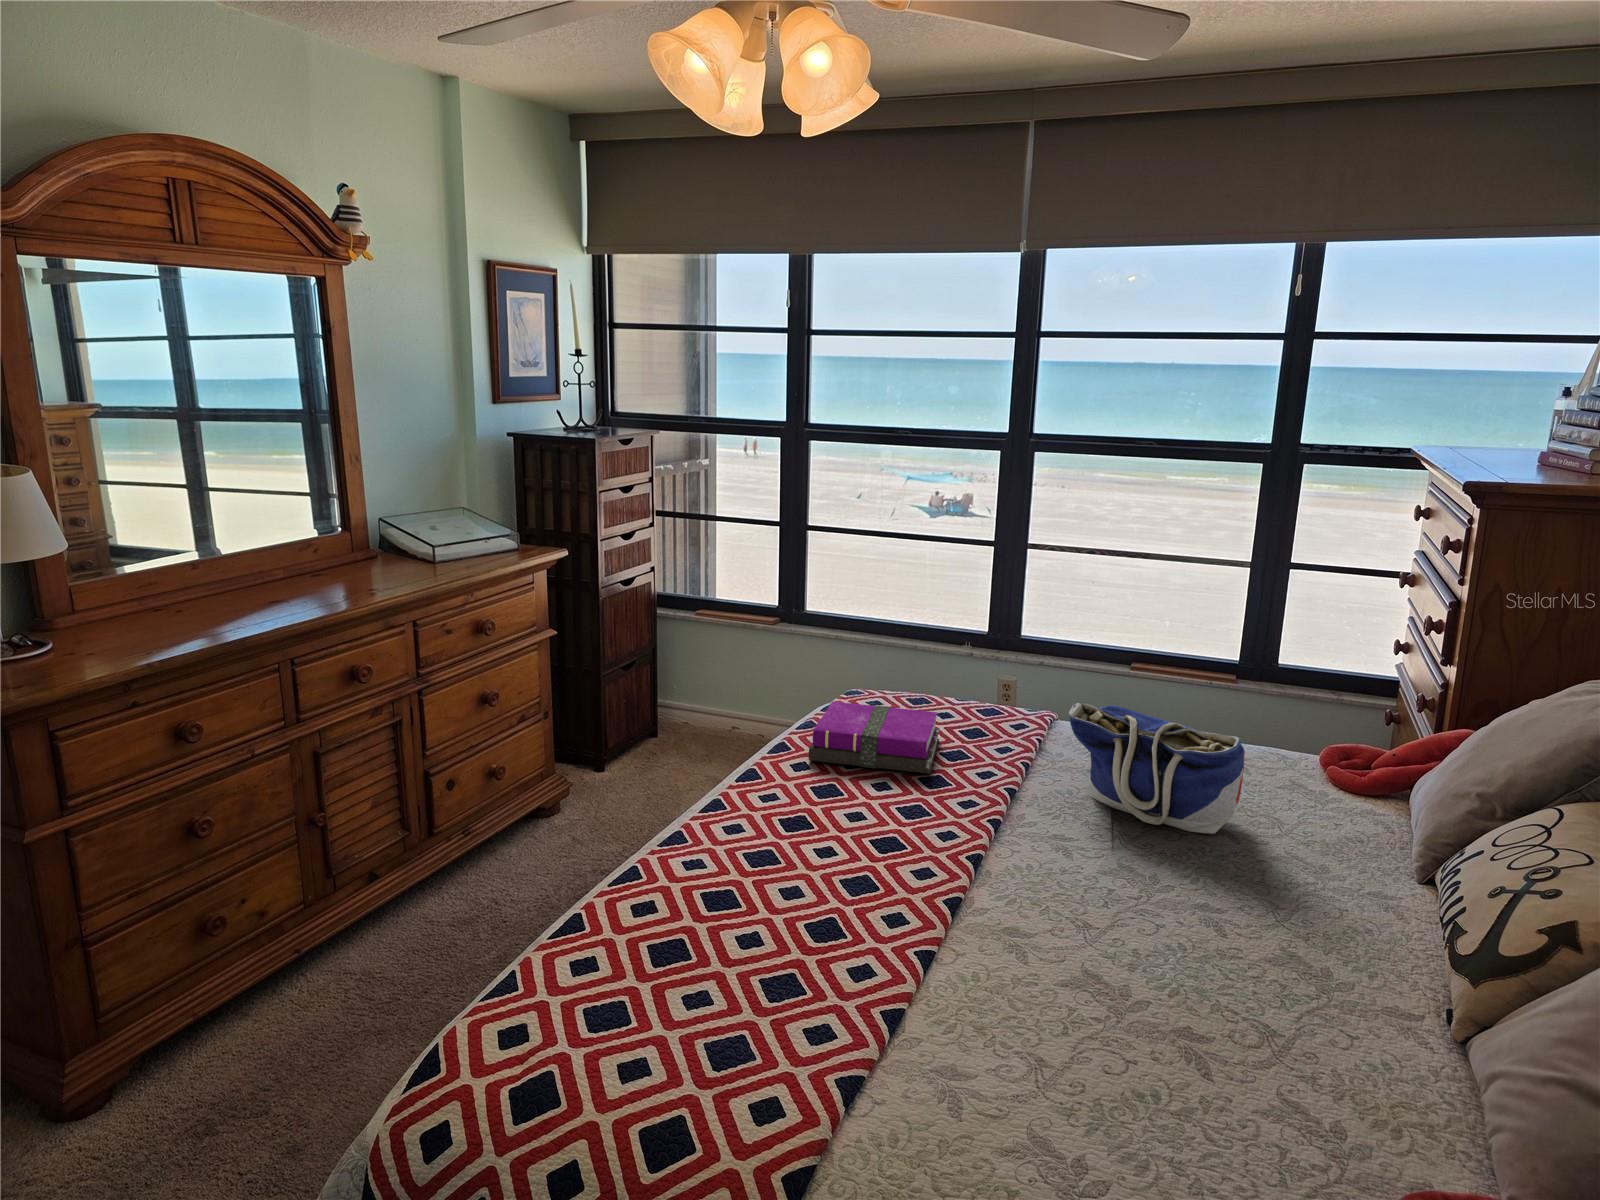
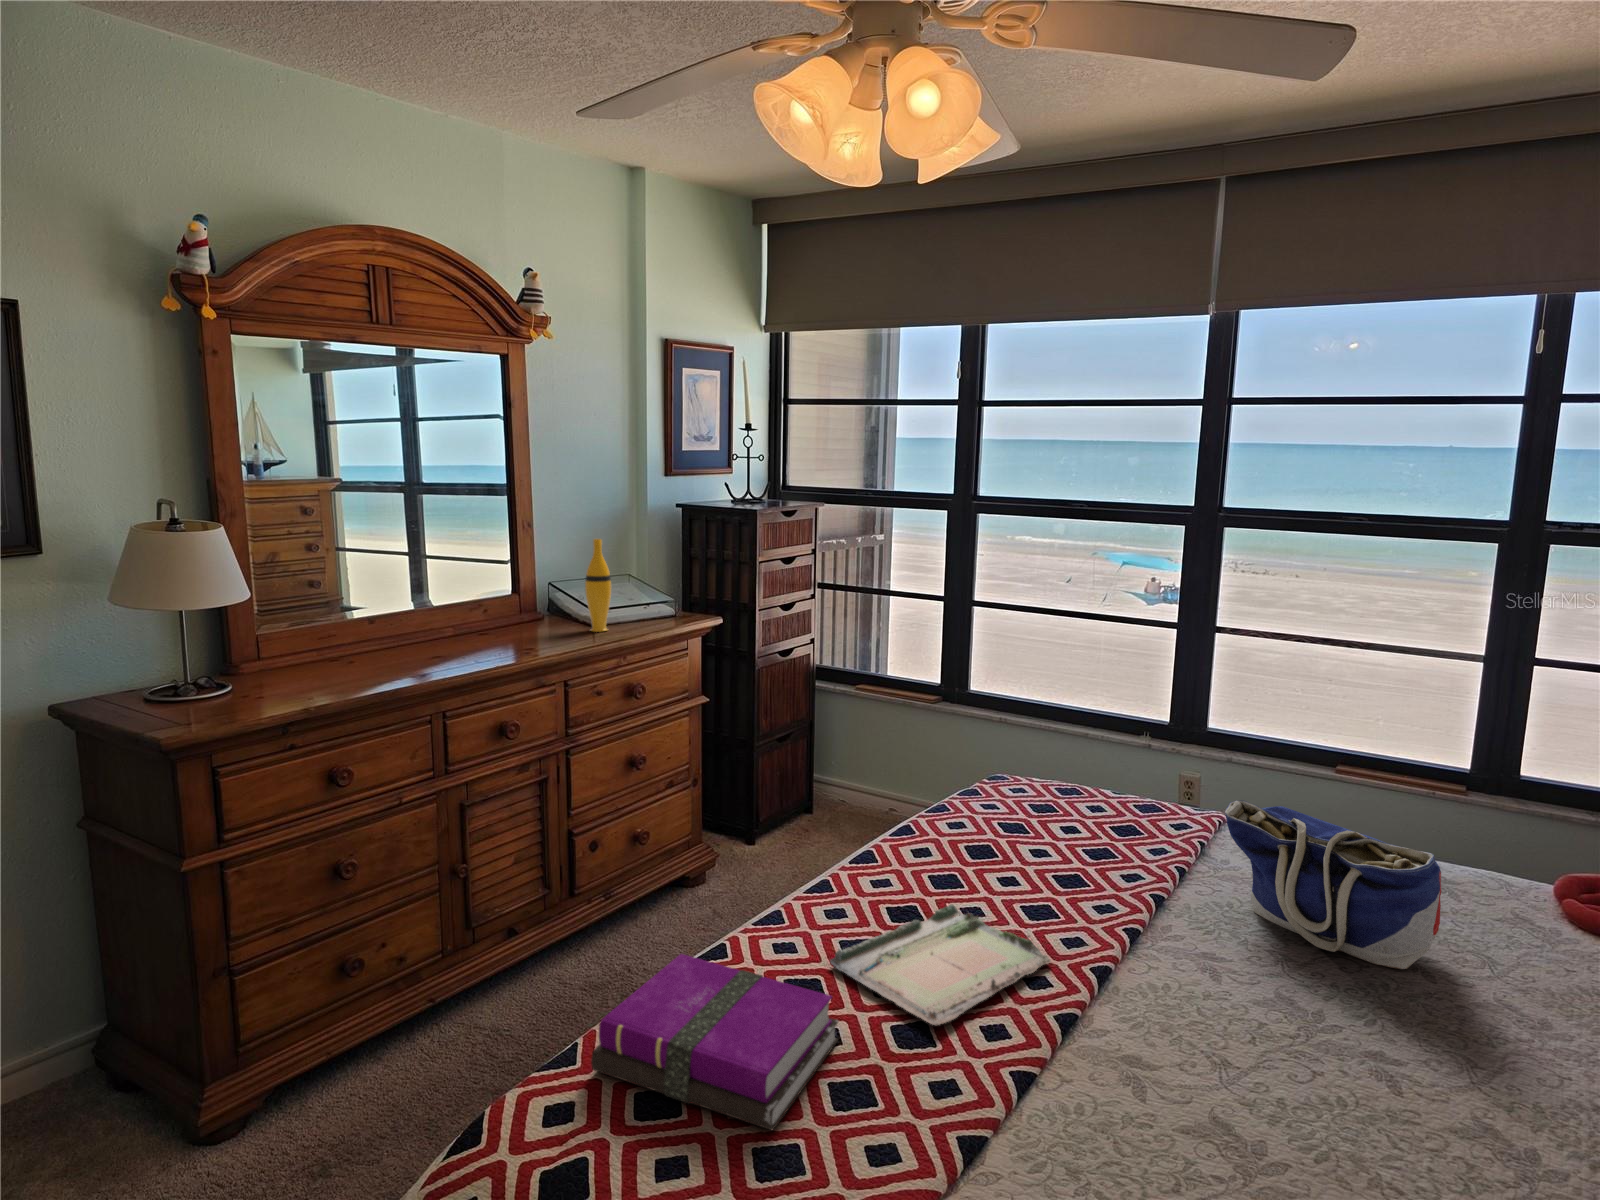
vase: none [426,473,454,570] -> present [585,539,611,632]
notebook: present [809,702,940,774] -> present [591,954,838,1130]
tray: none [737,813,932,920] -> present [830,905,1051,1025]

